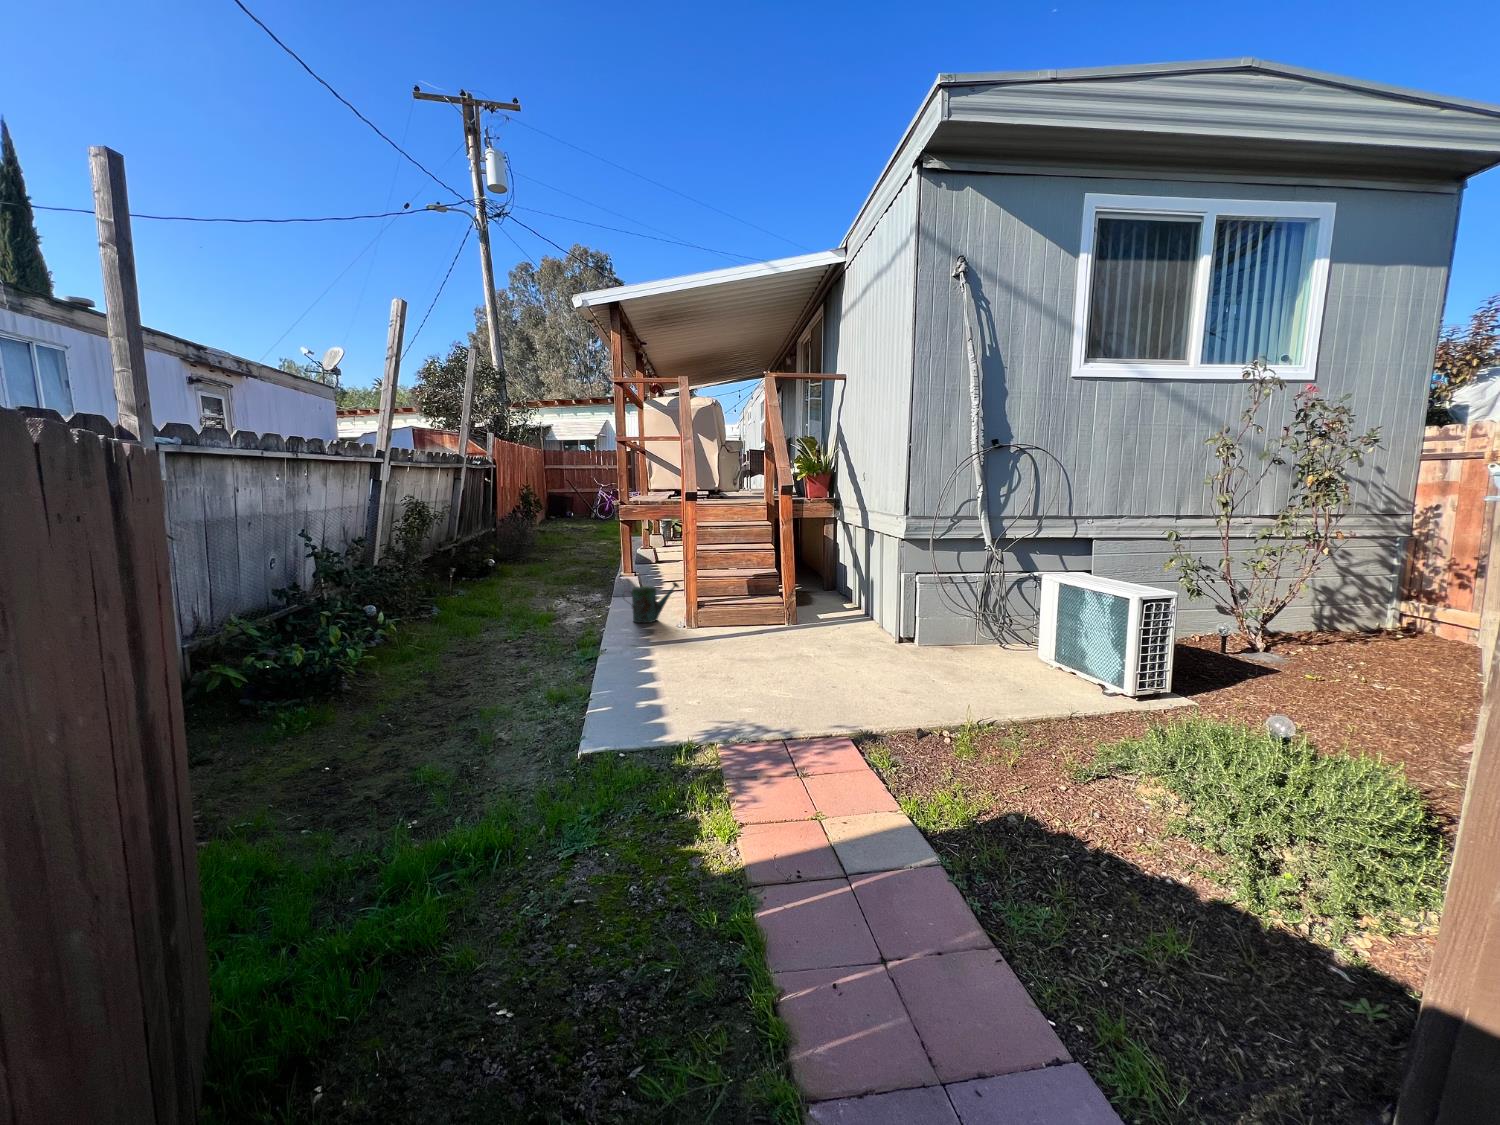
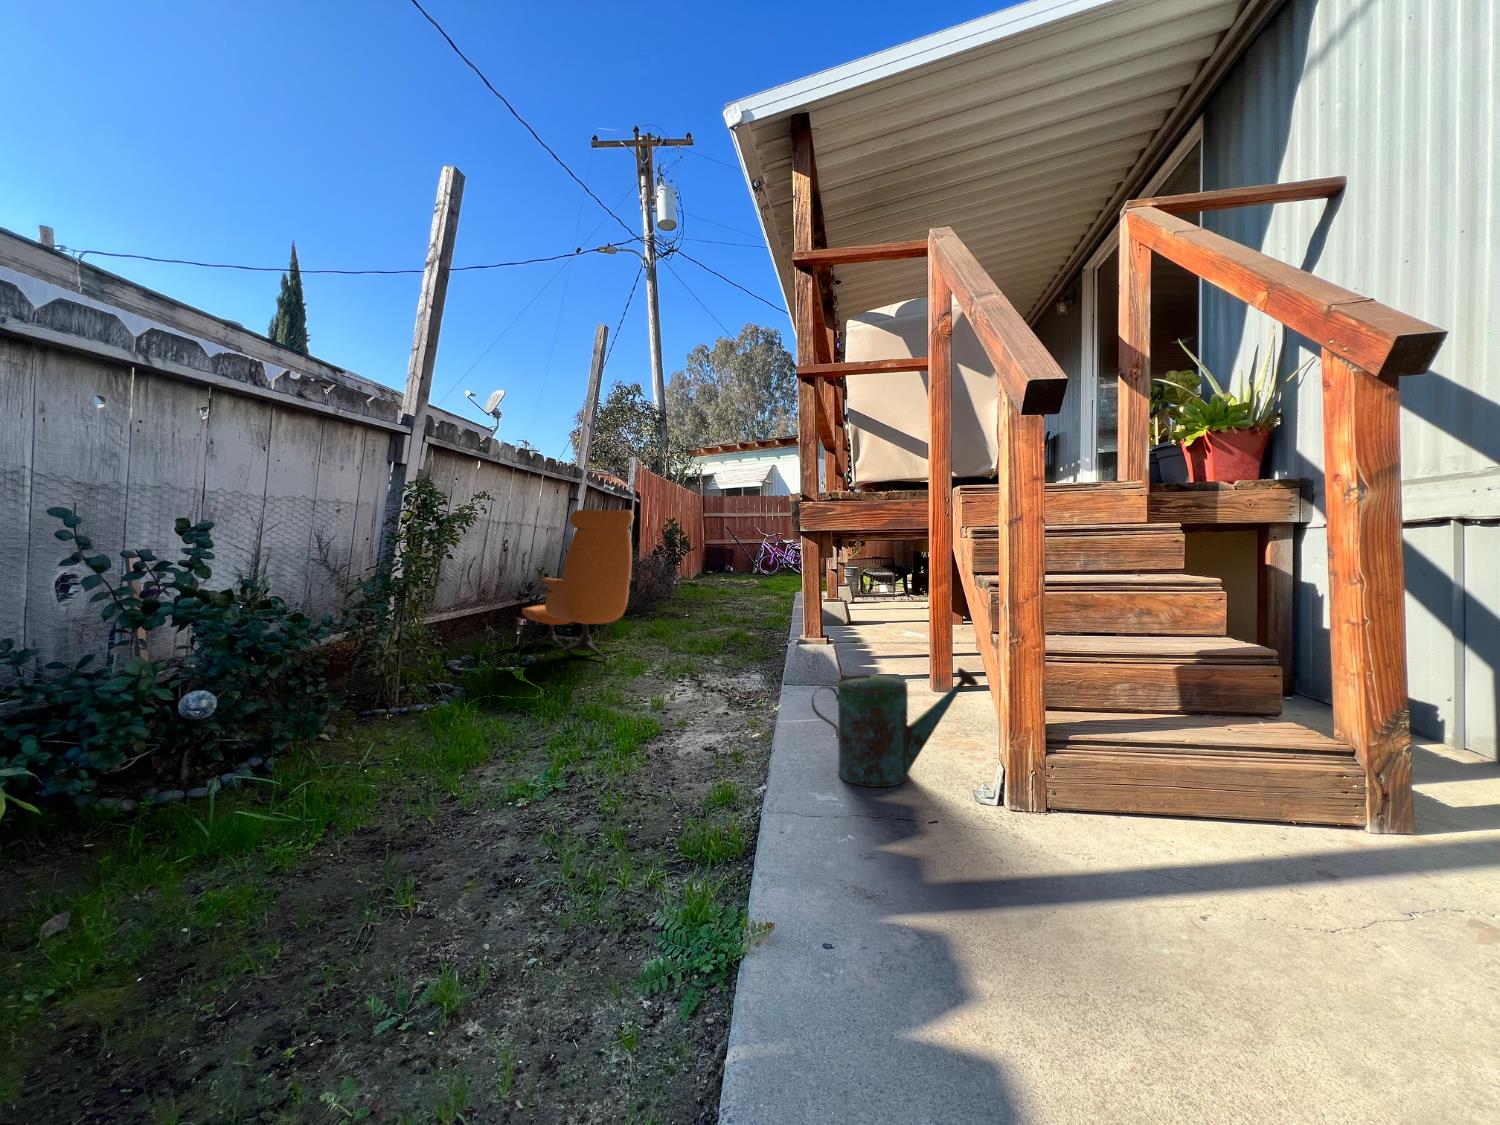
lounge chair: none [445,502,523,593] -> present [522,510,634,660]

